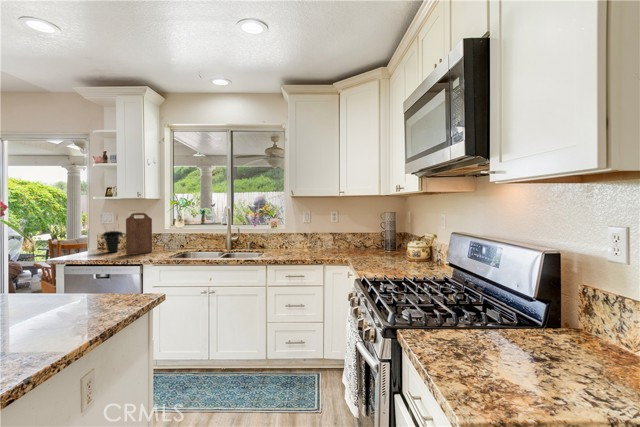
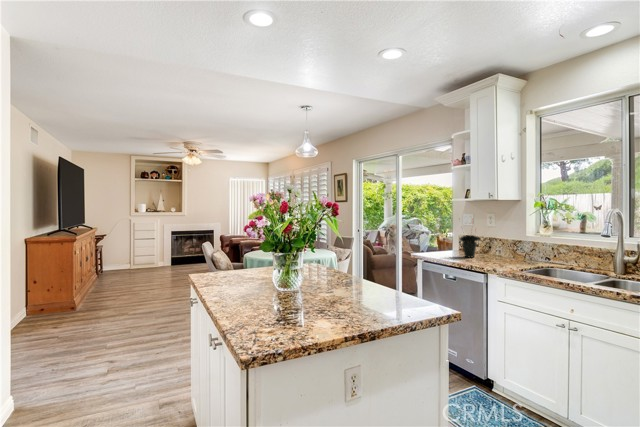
cutting board: present [126,213,152,254] -> none [479,217,508,262]

